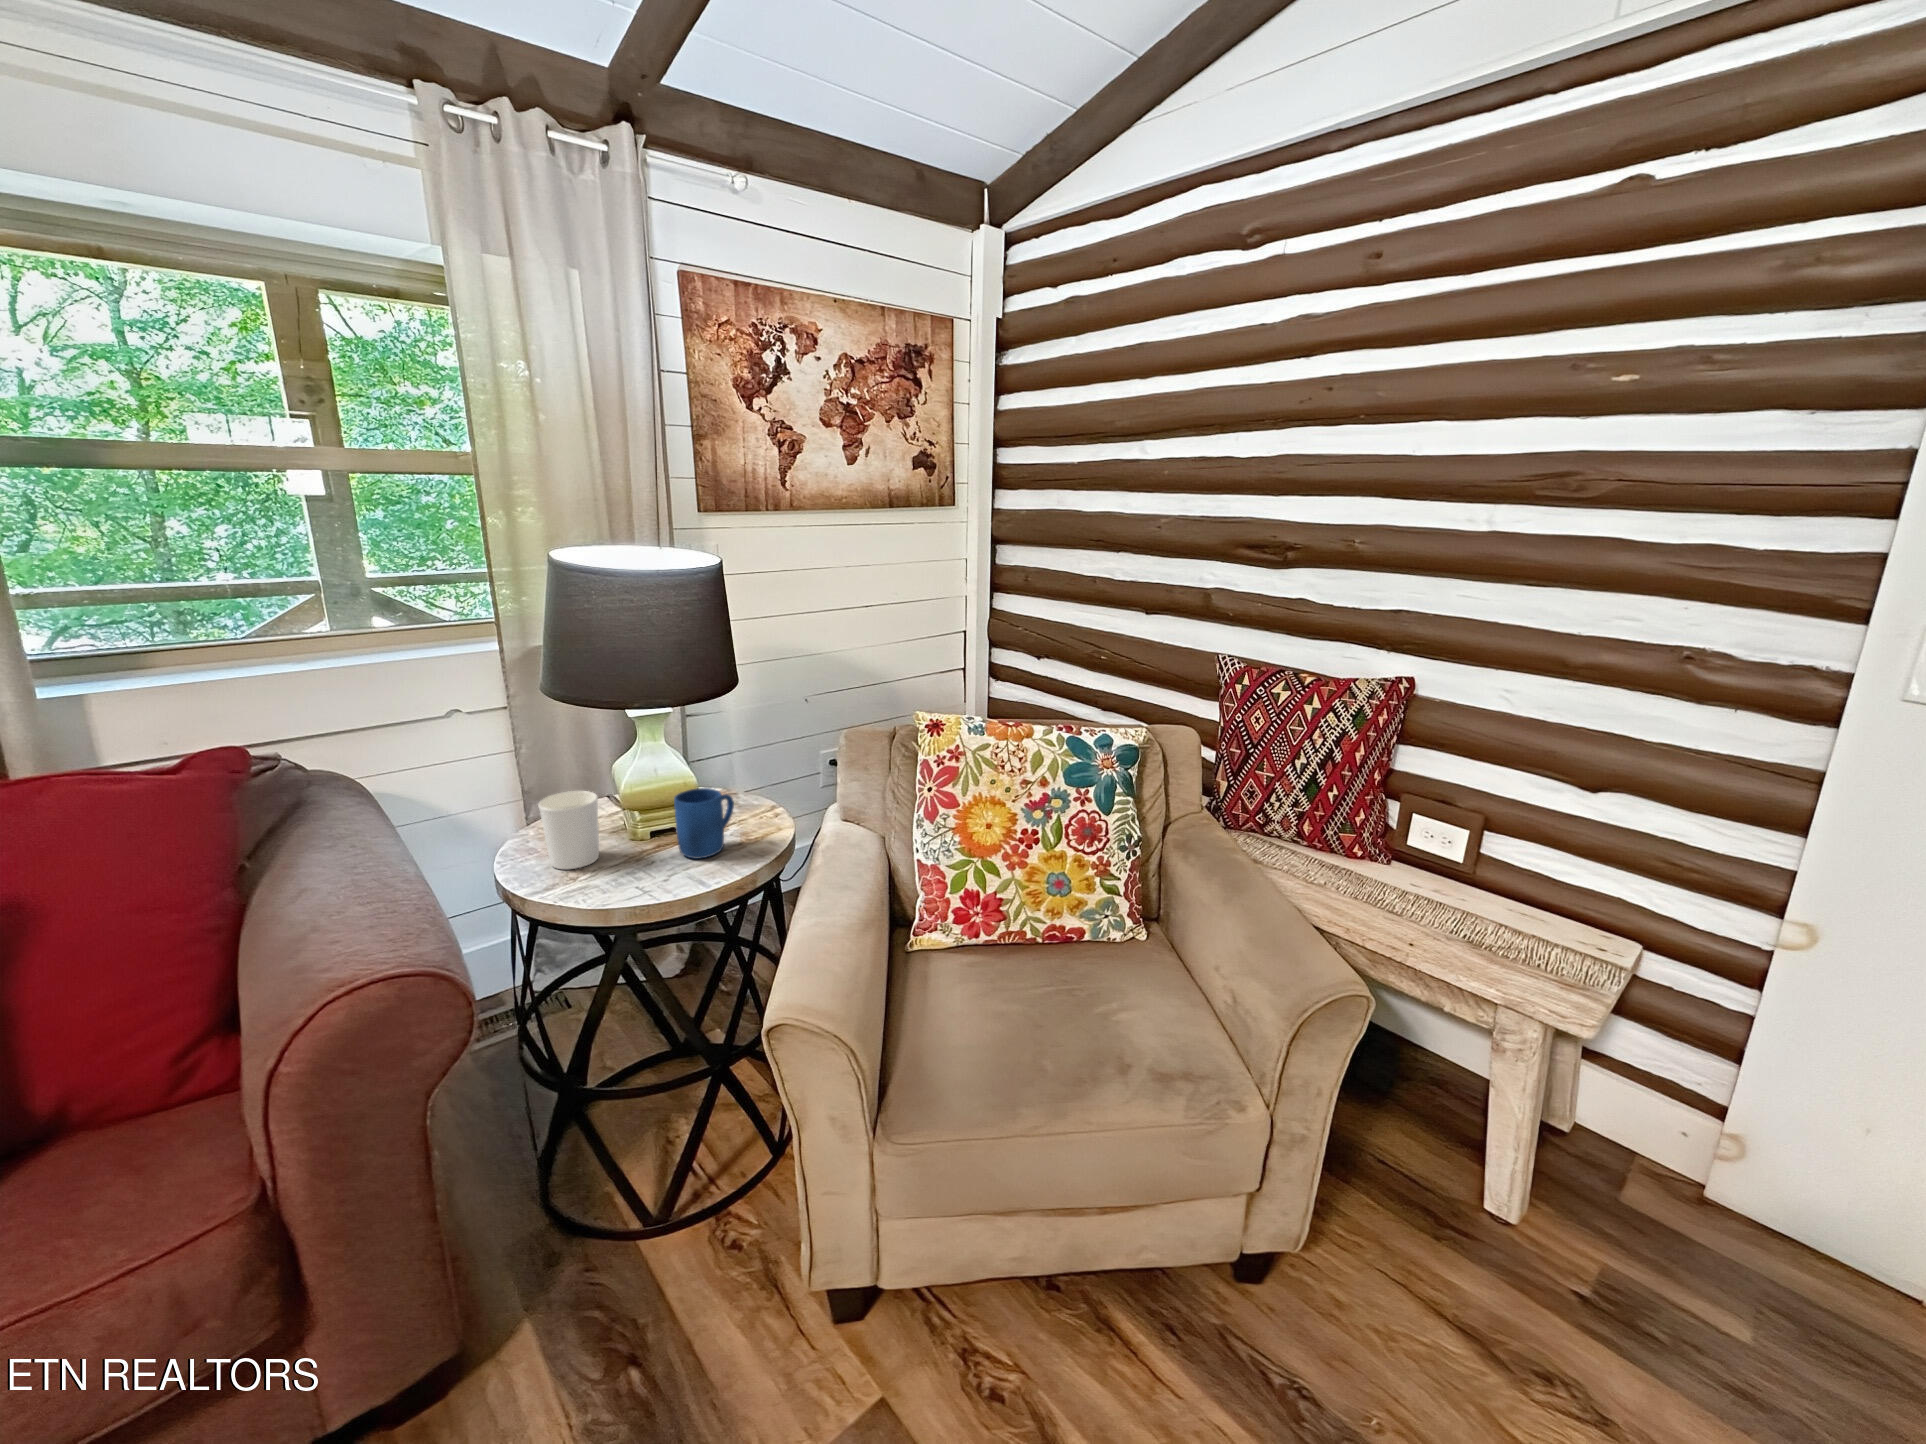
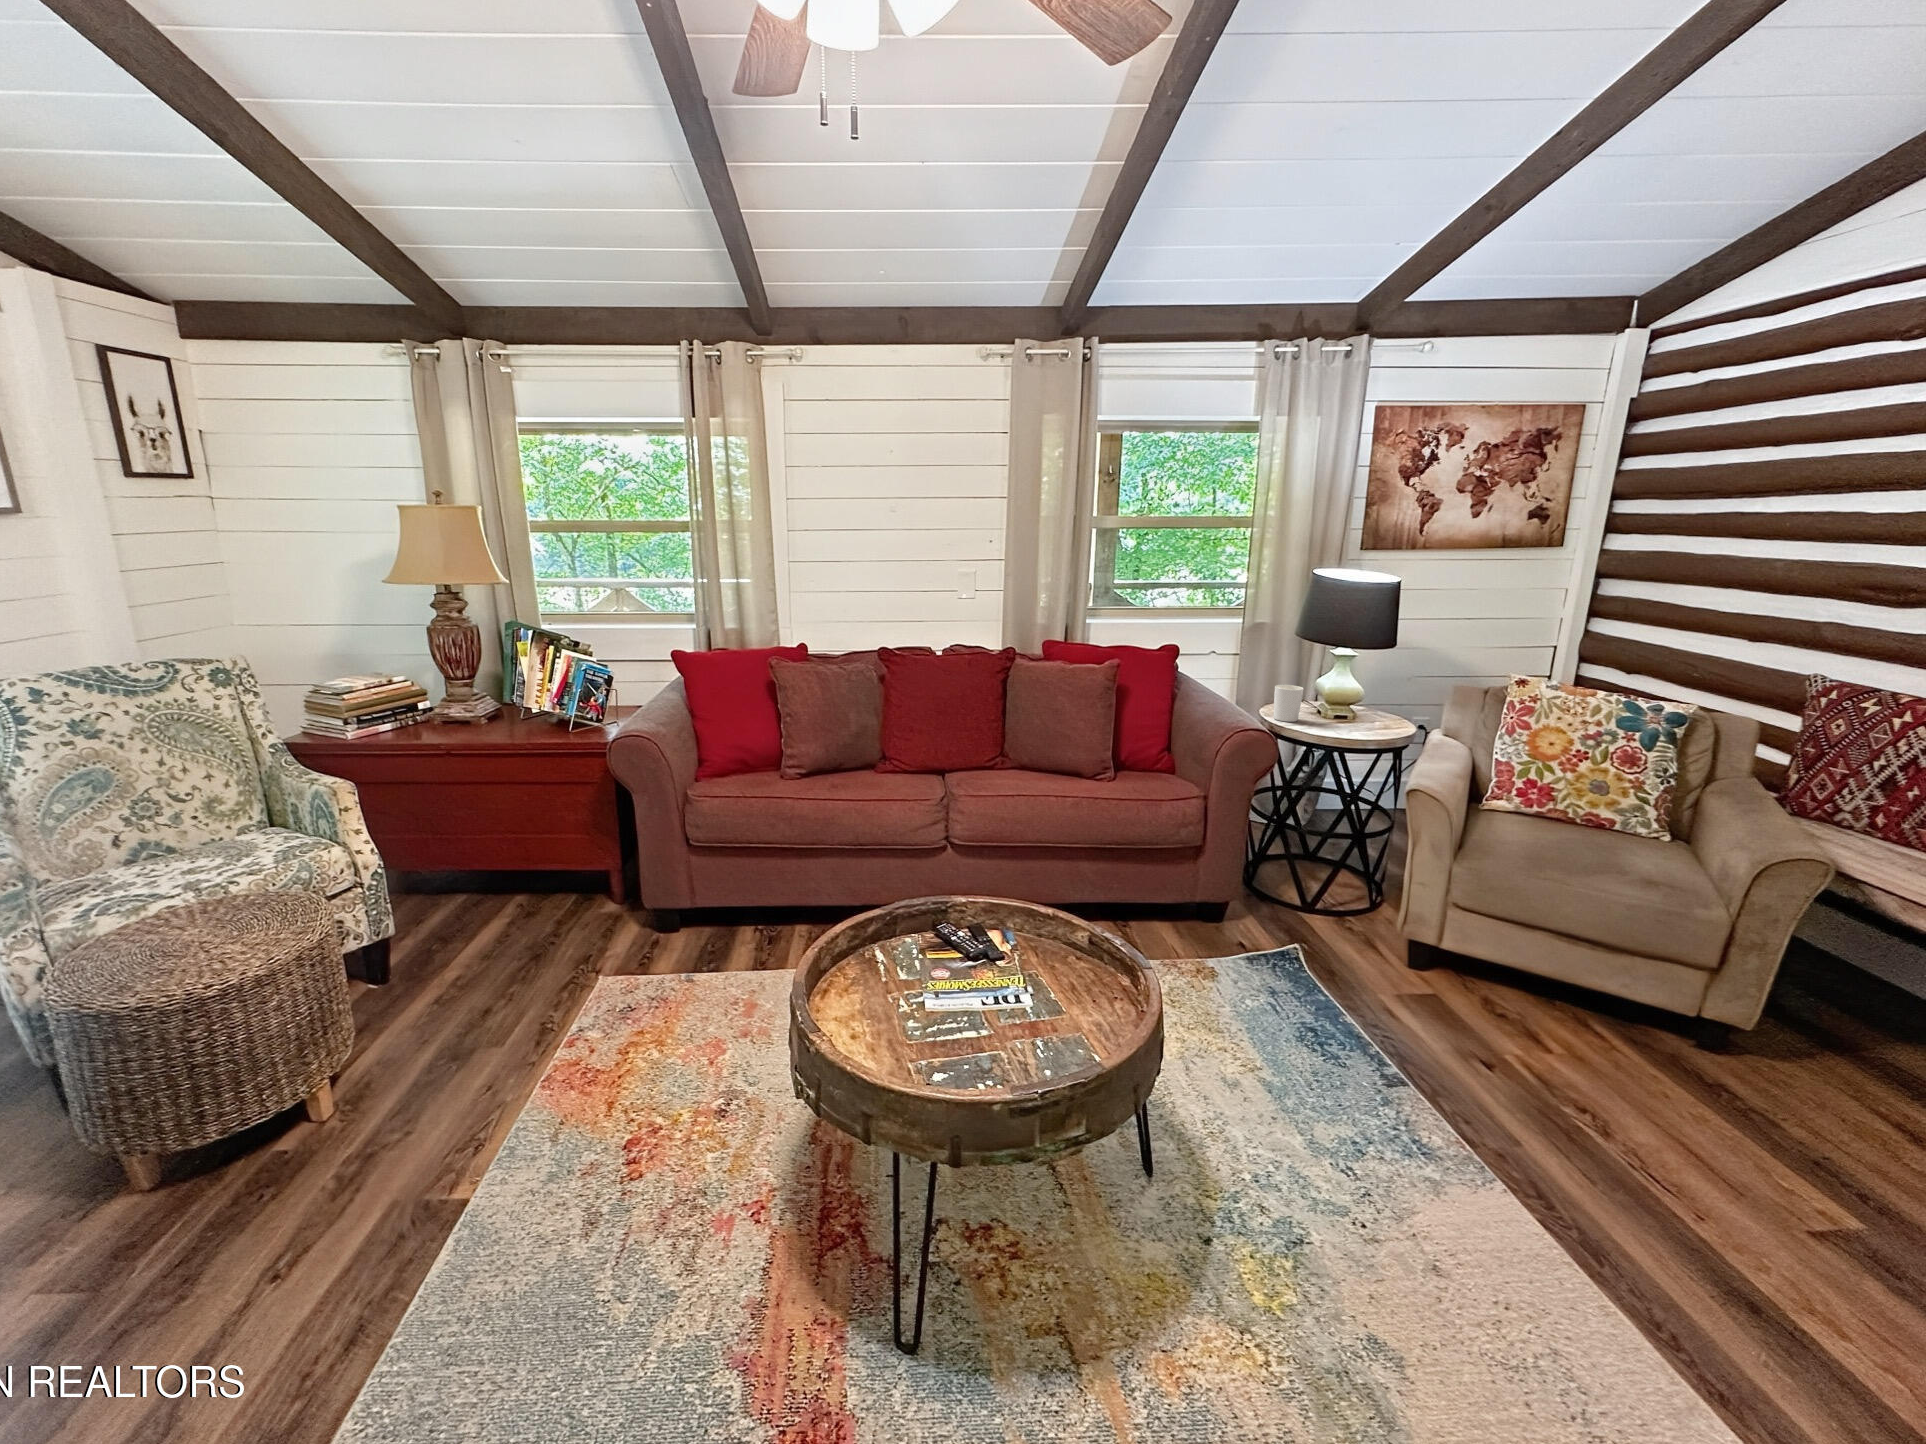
mug: present [674,788,734,859] -> none [1342,694,1376,730]

